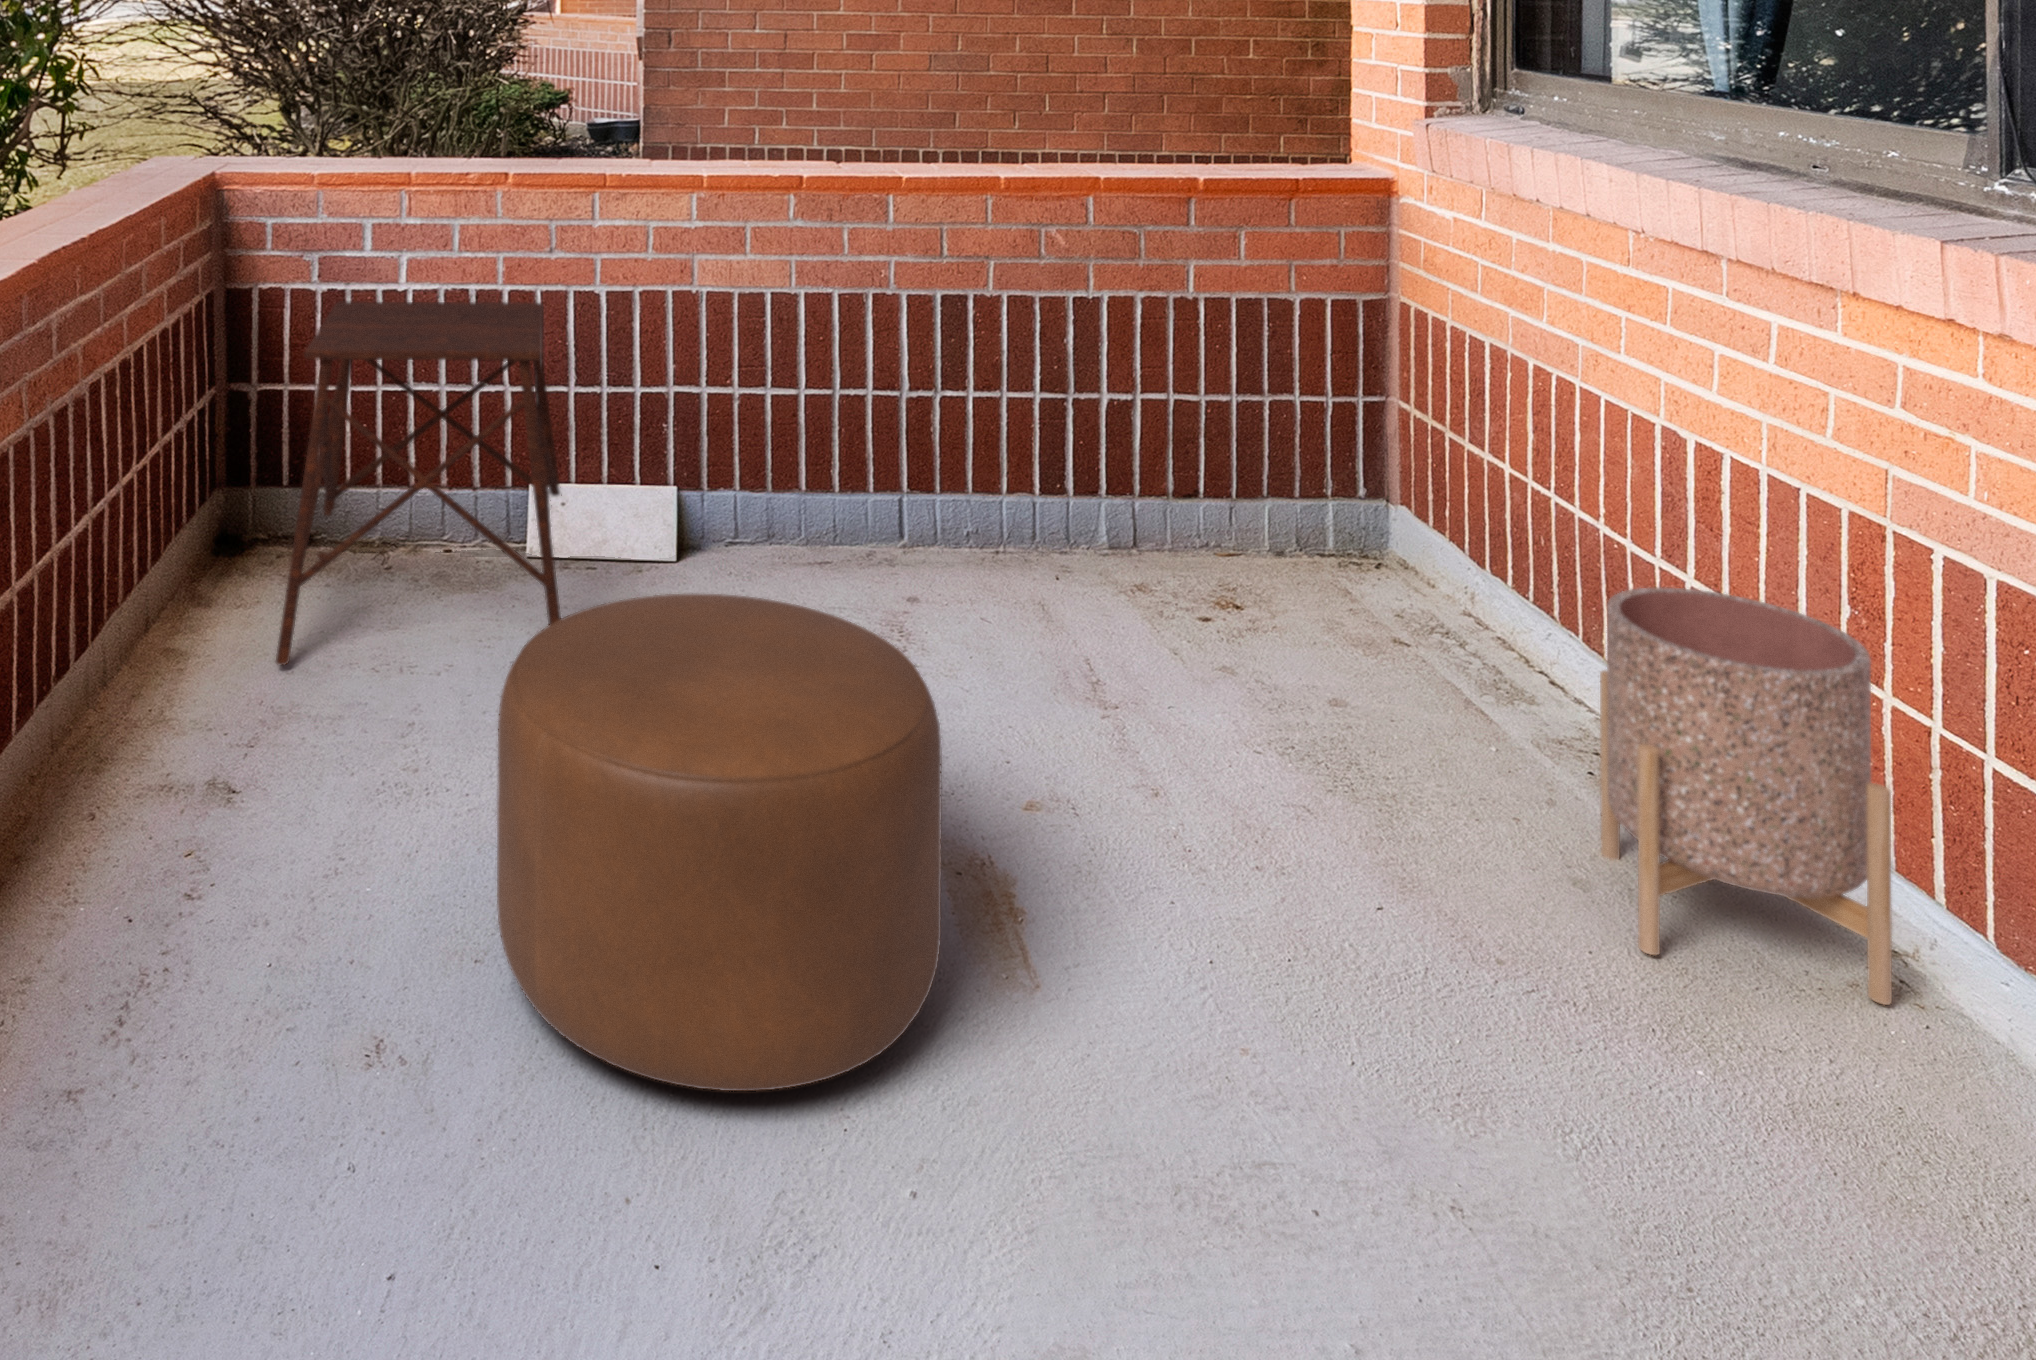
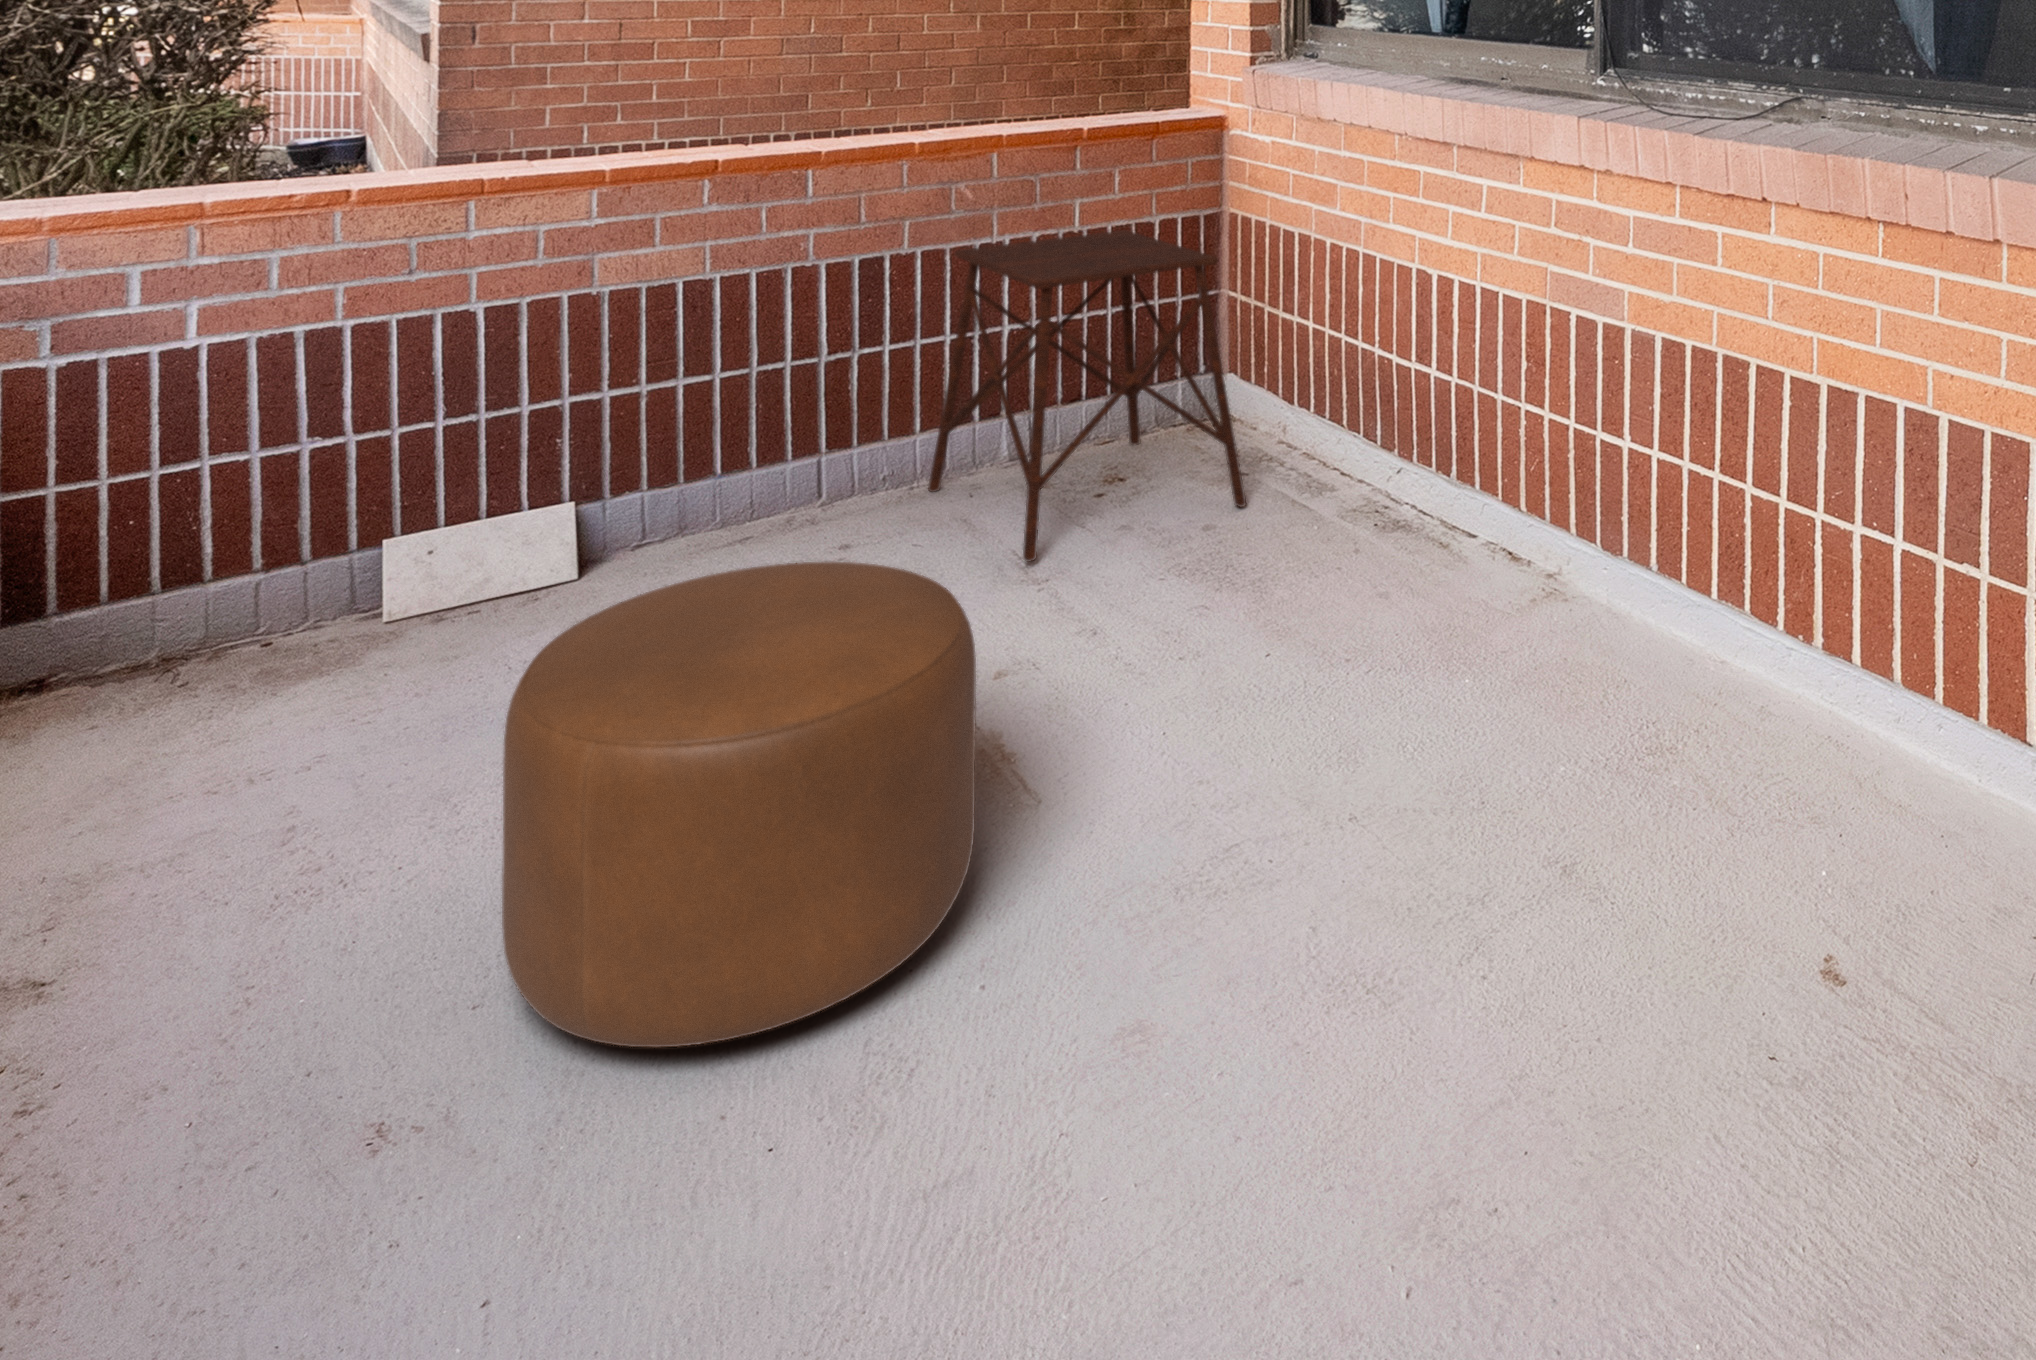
side table: present [276,301,561,665] -> present [928,230,1247,562]
planter: present [1600,587,1892,1005] -> none [1403,388,1573,648]

